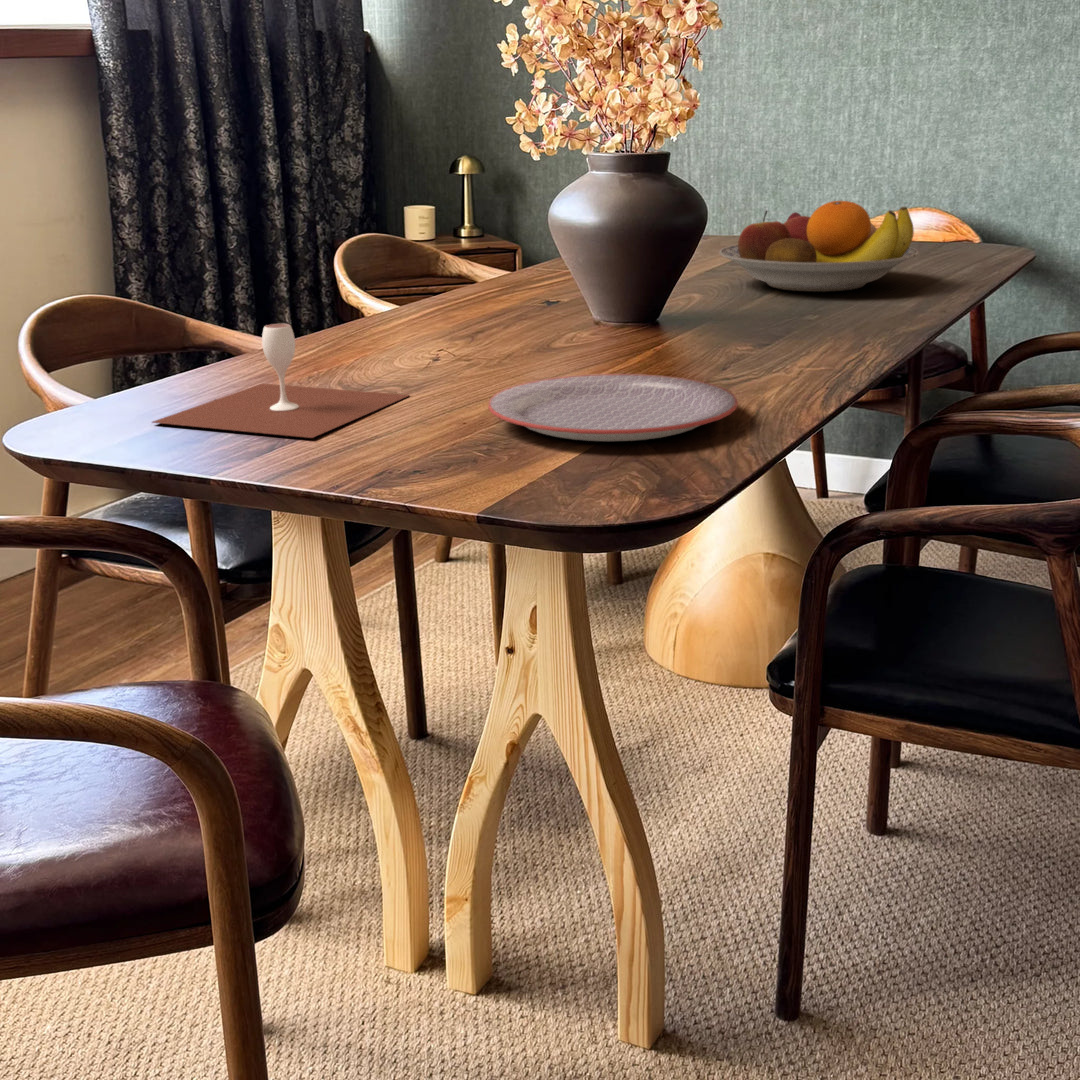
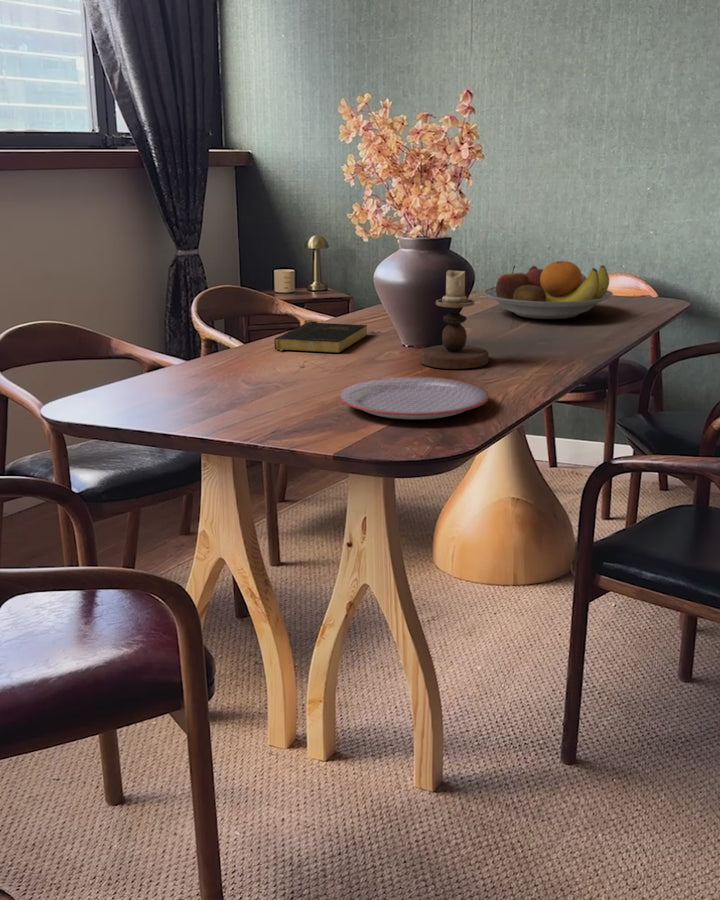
candlestick: none [622,204,732,363] -> present [420,270,489,369]
book: none [393,299,541,342] -> present [274,322,367,353]
wine glass: present [153,324,409,438] -> none [135,345,290,415]

